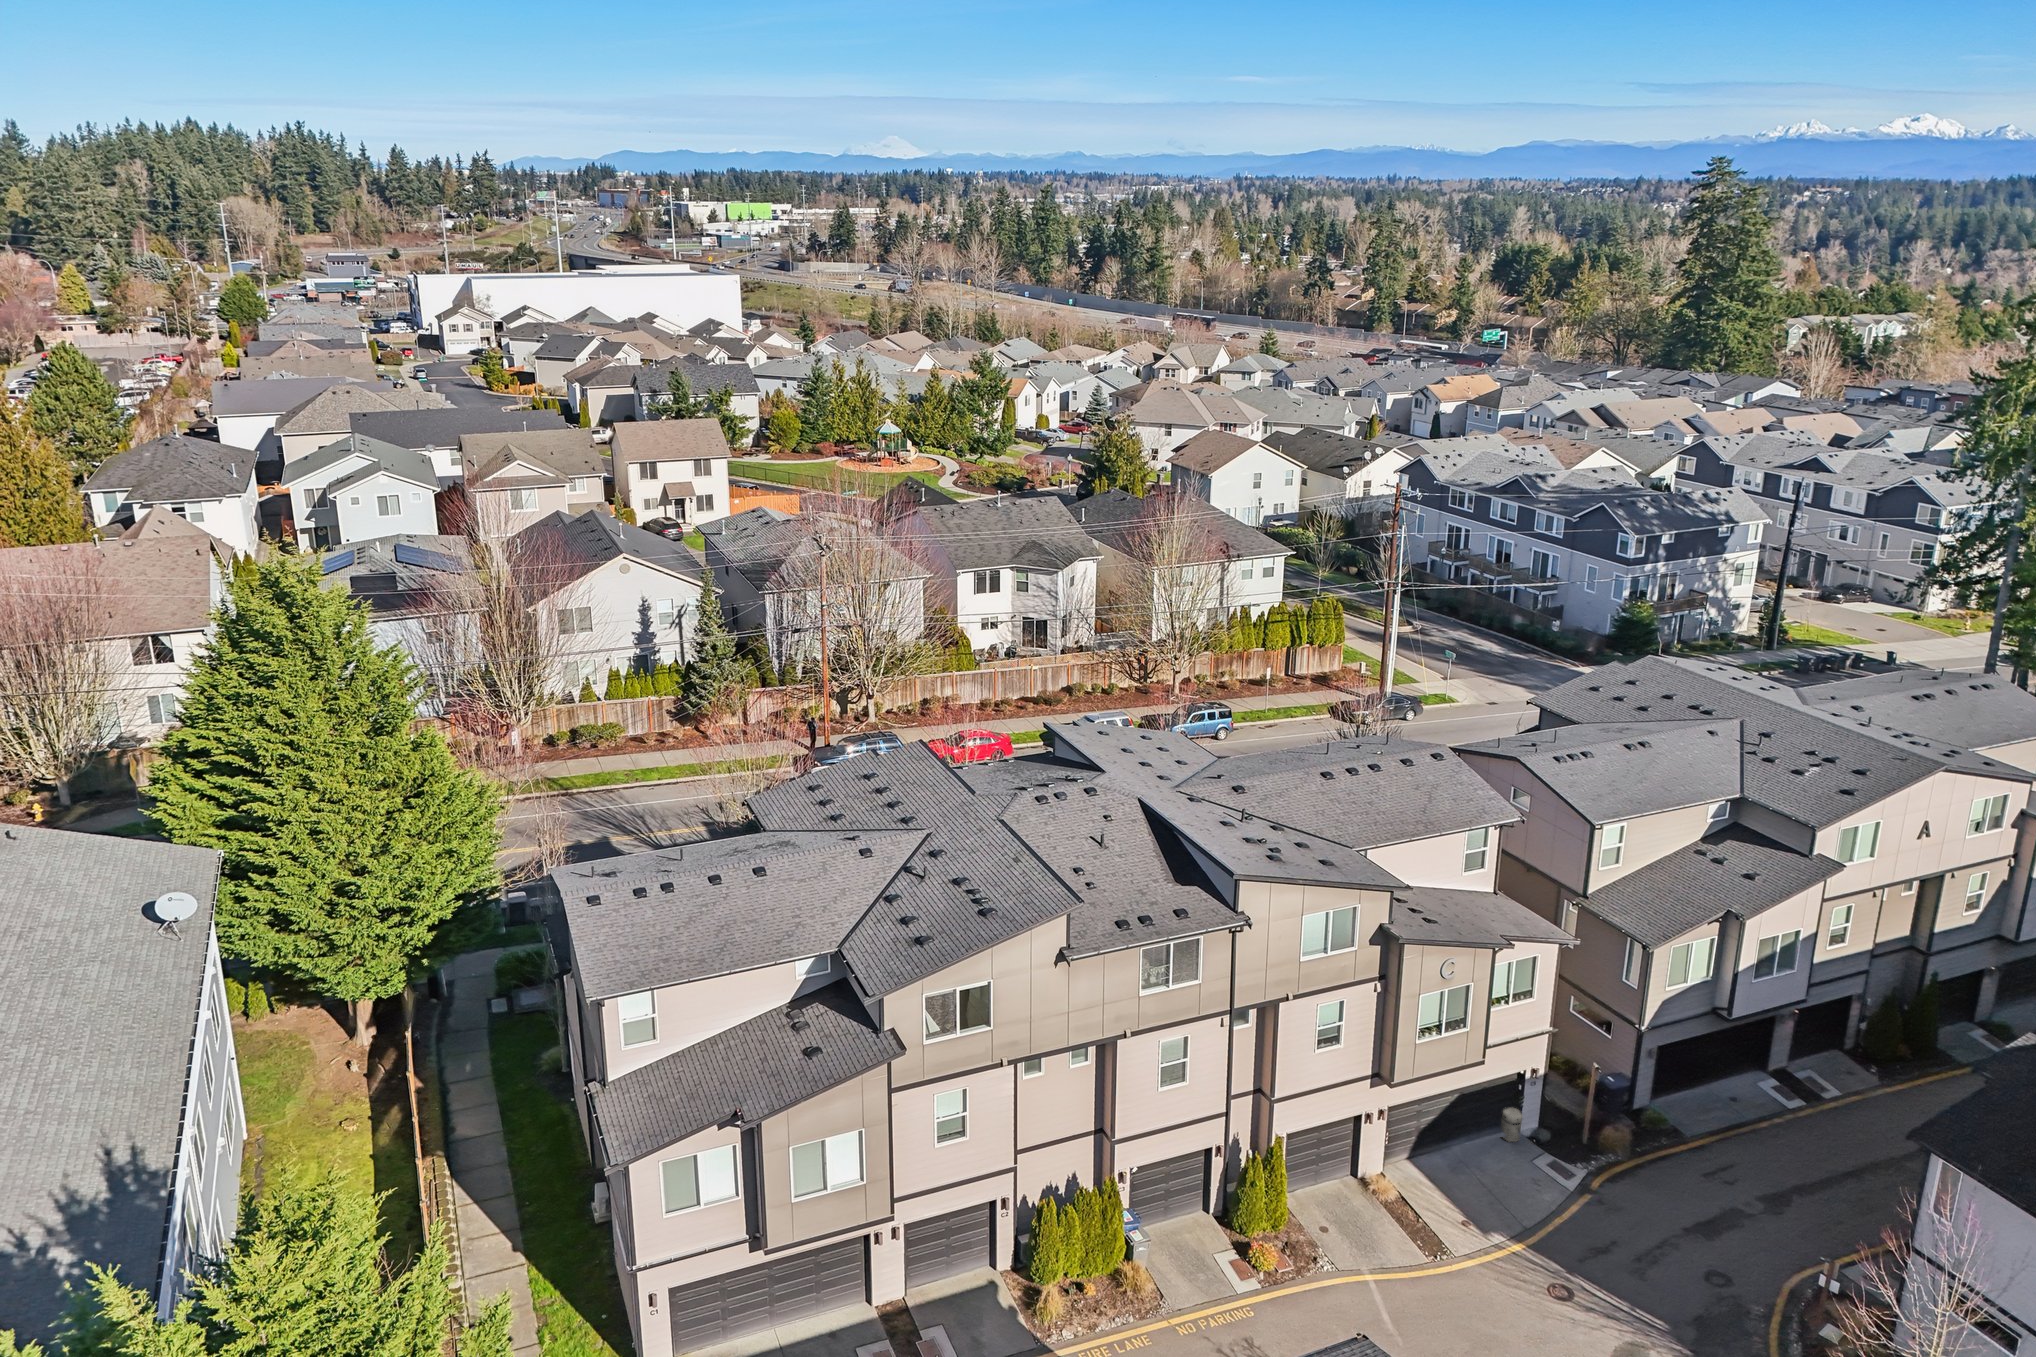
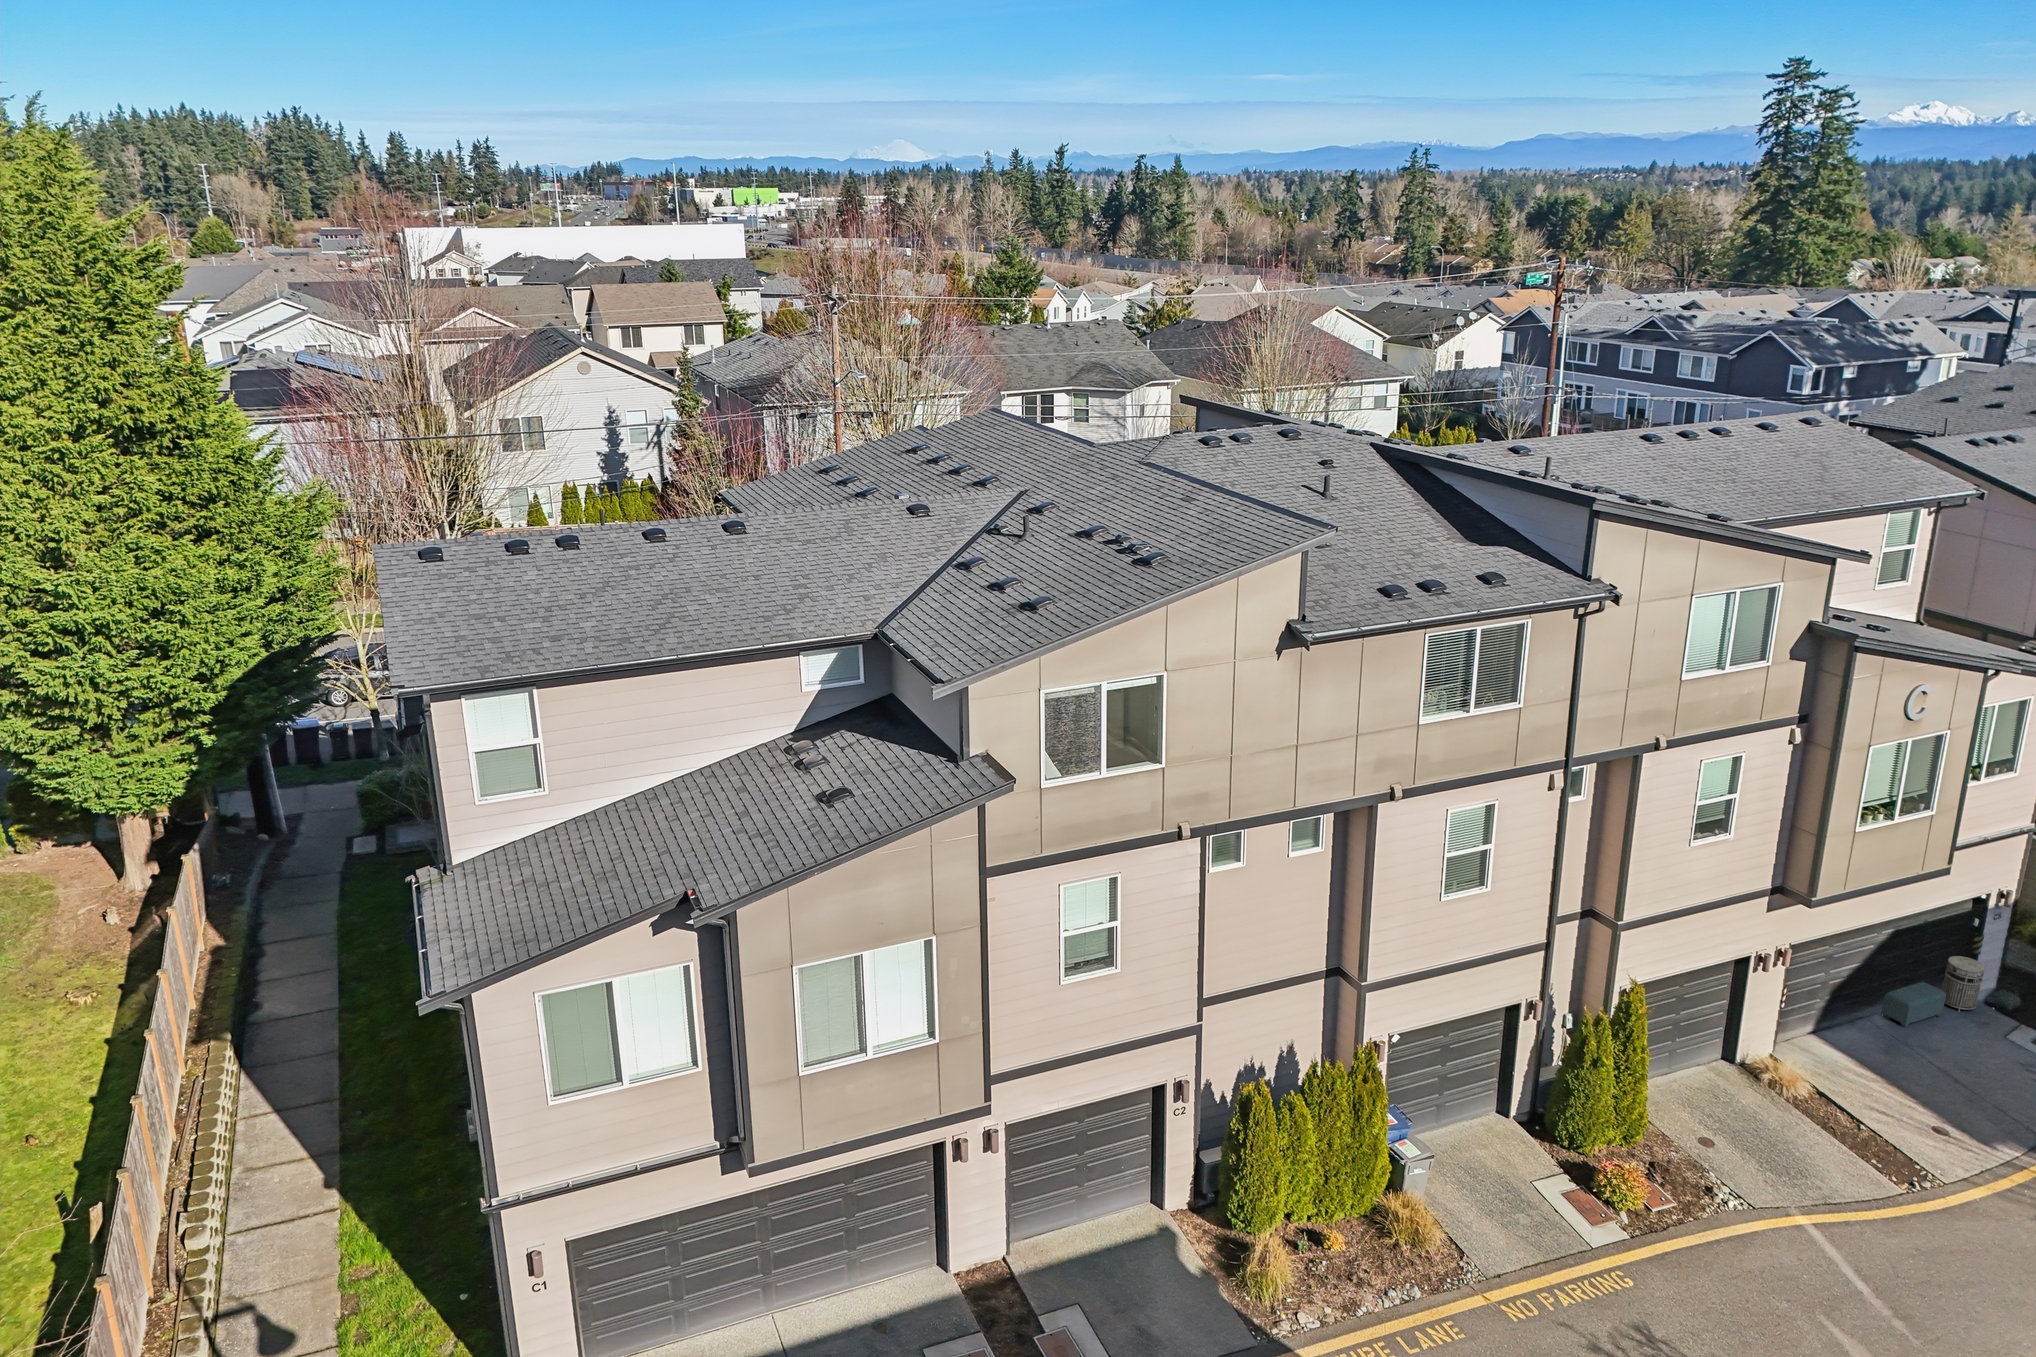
bench: none [1459,1124,1498,1154] -> present [1881,982,1946,1028]

